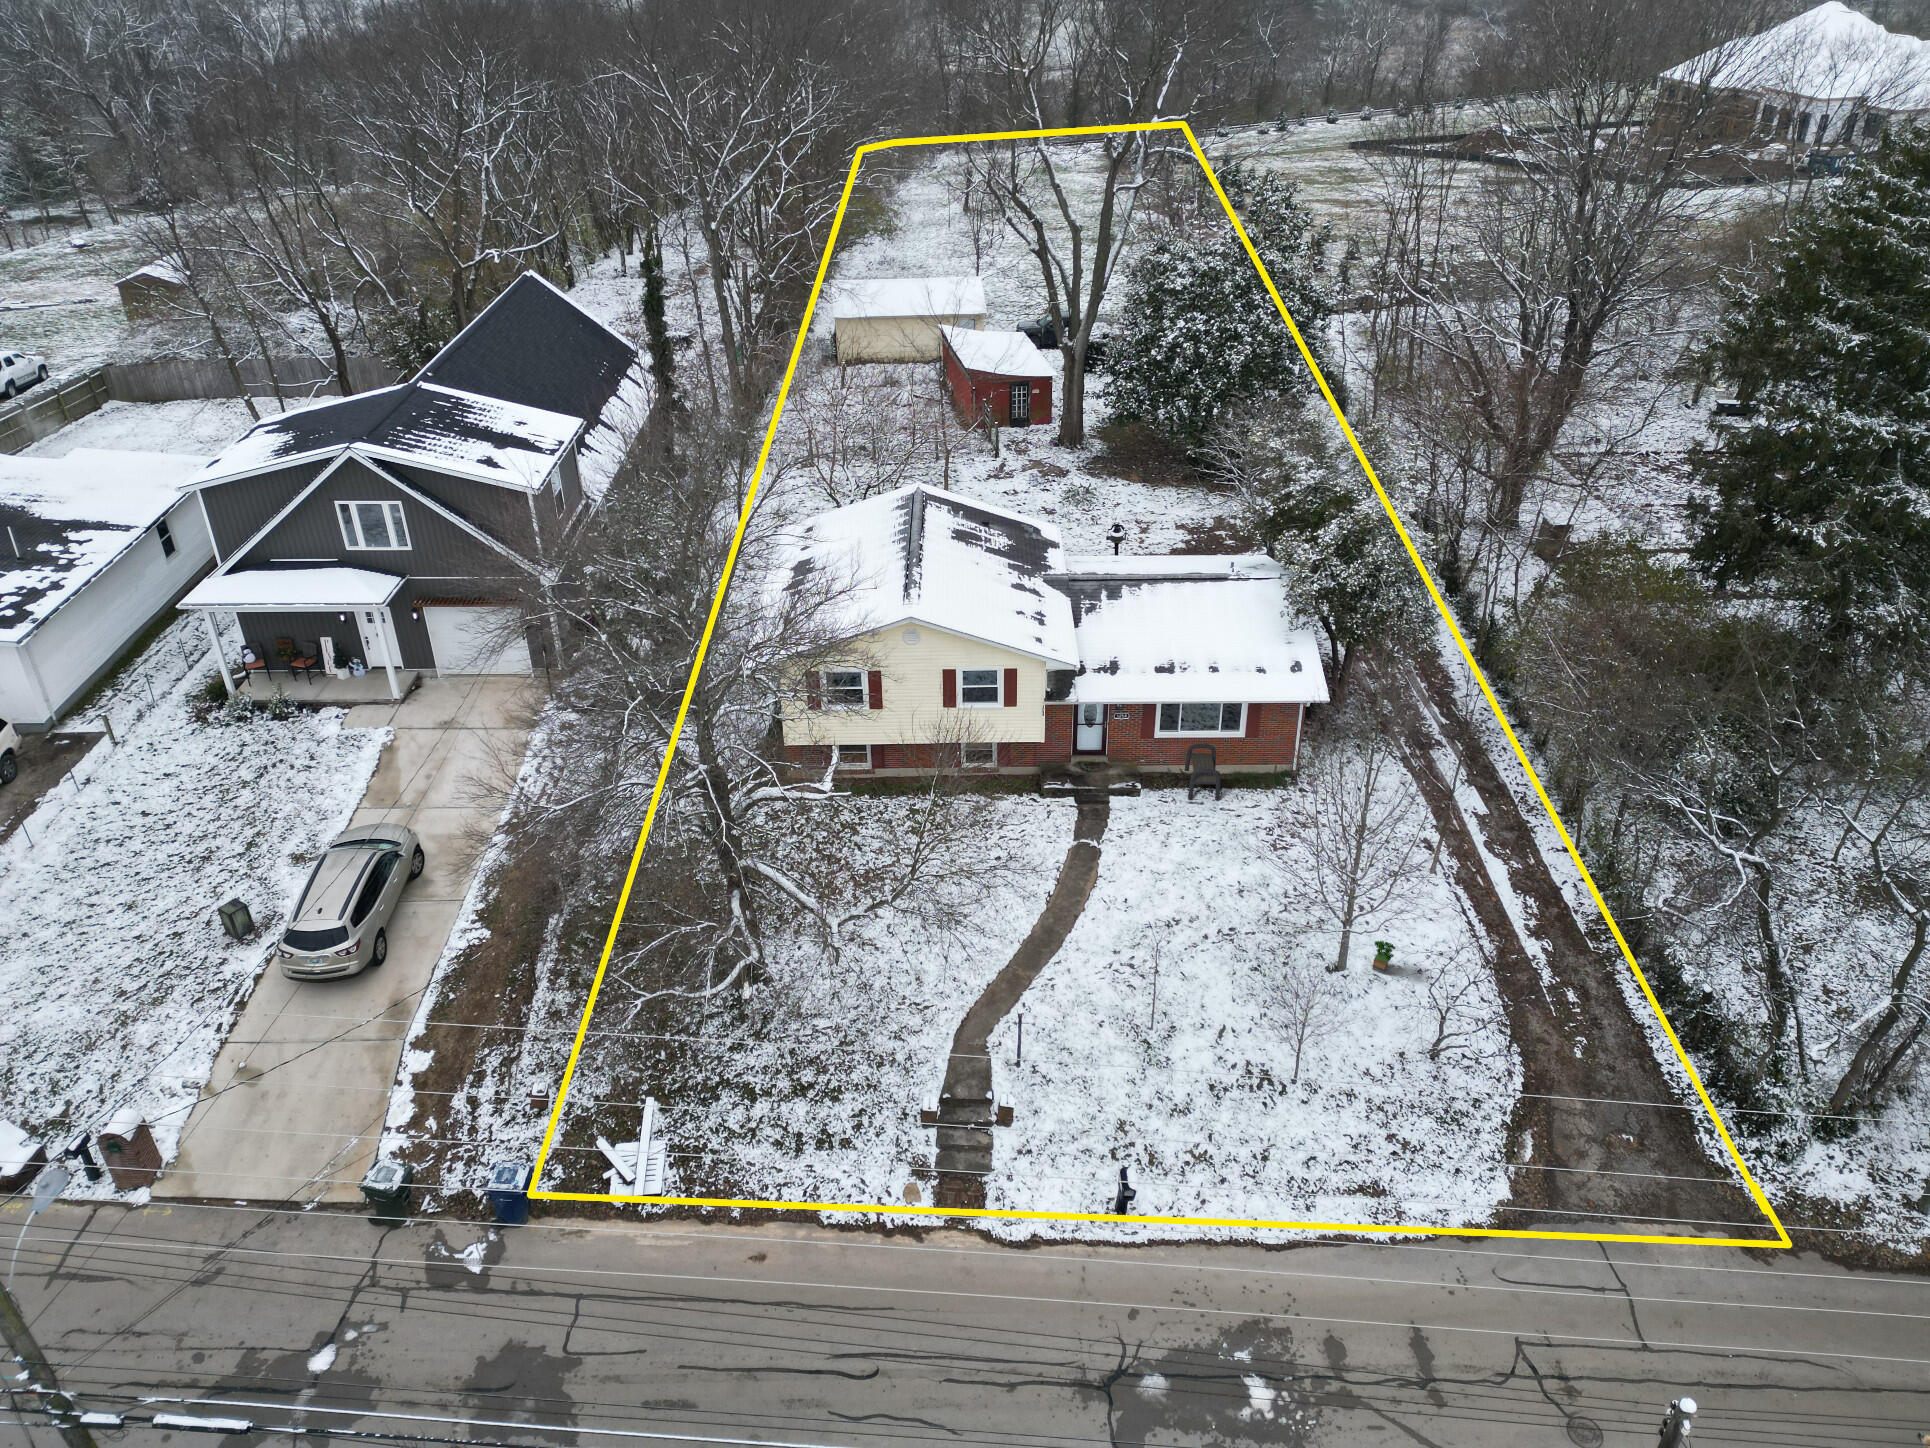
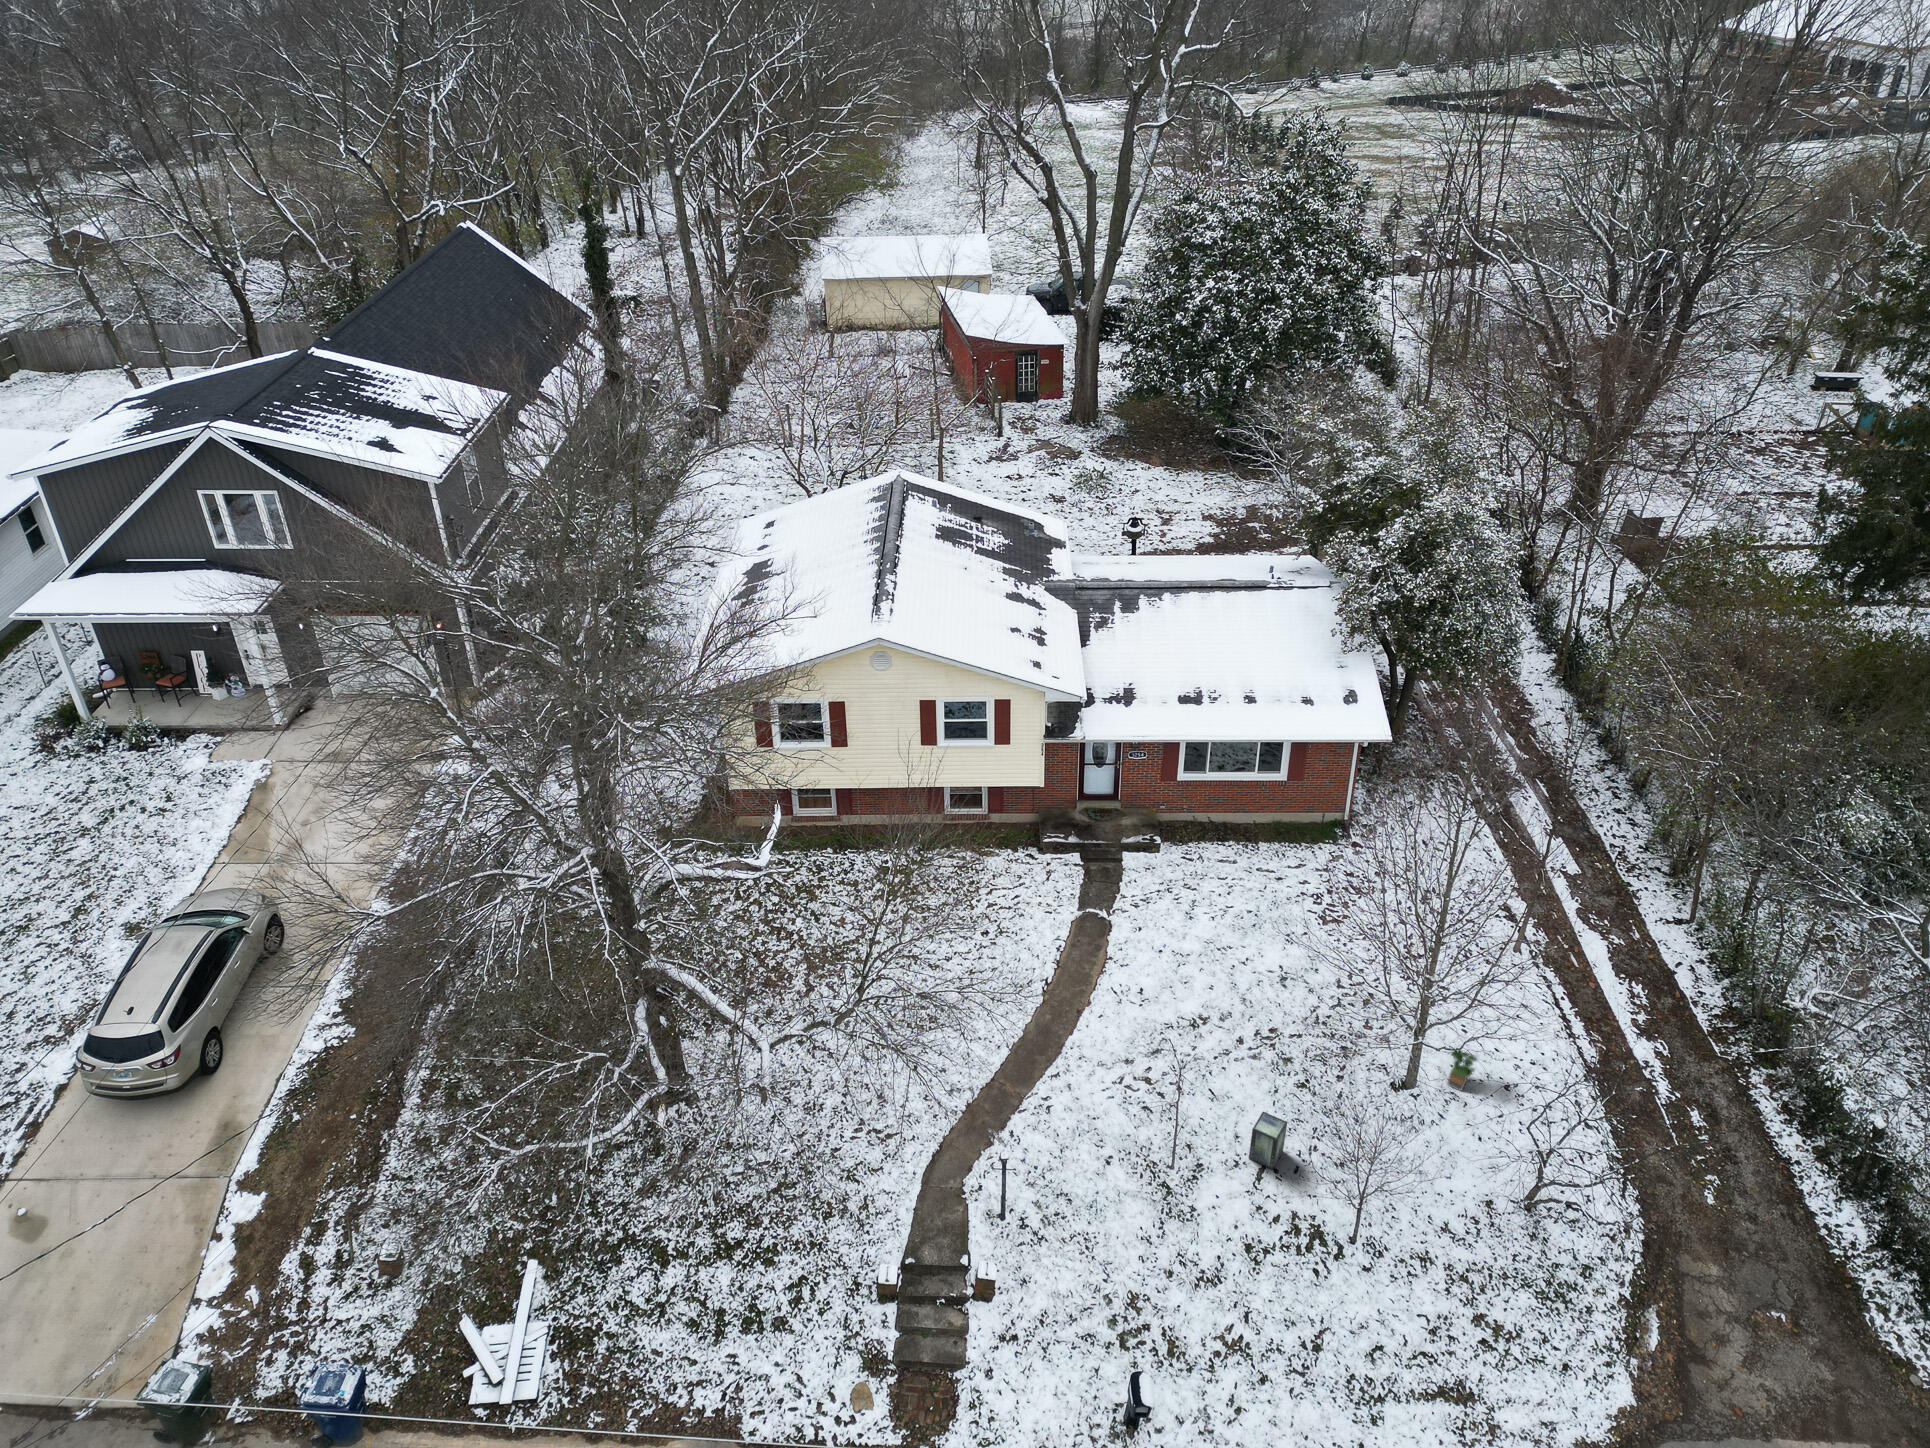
bench: present [1184,744,1221,801] -> none [1212,789,1256,859]
storage box: present [217,898,256,940] -> present [1249,1112,1287,1169]

